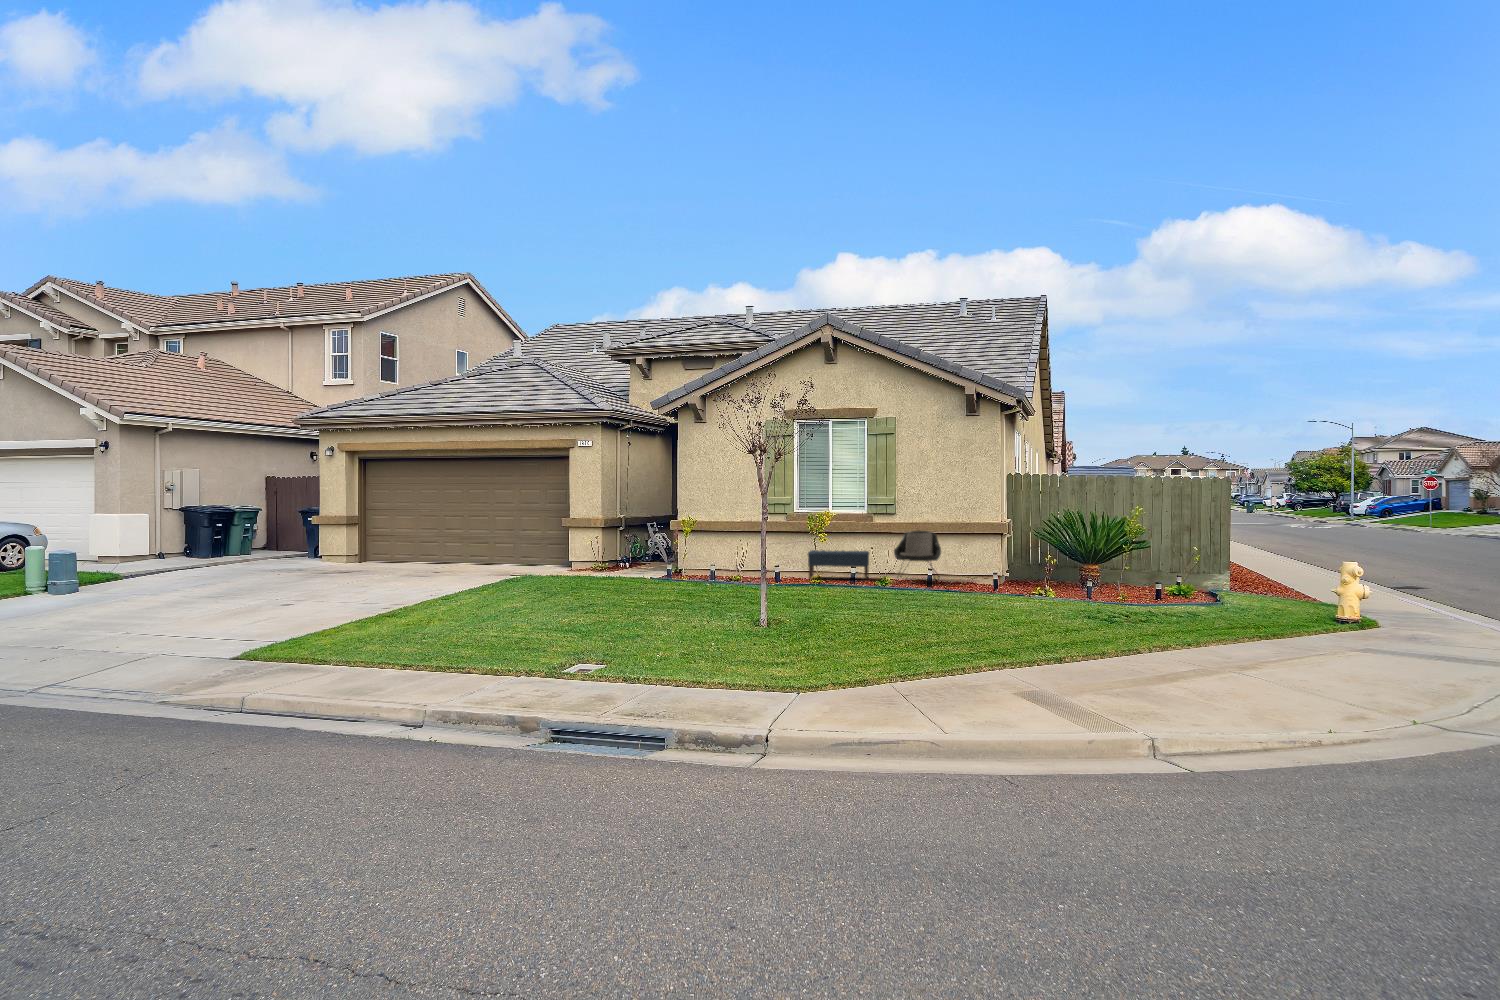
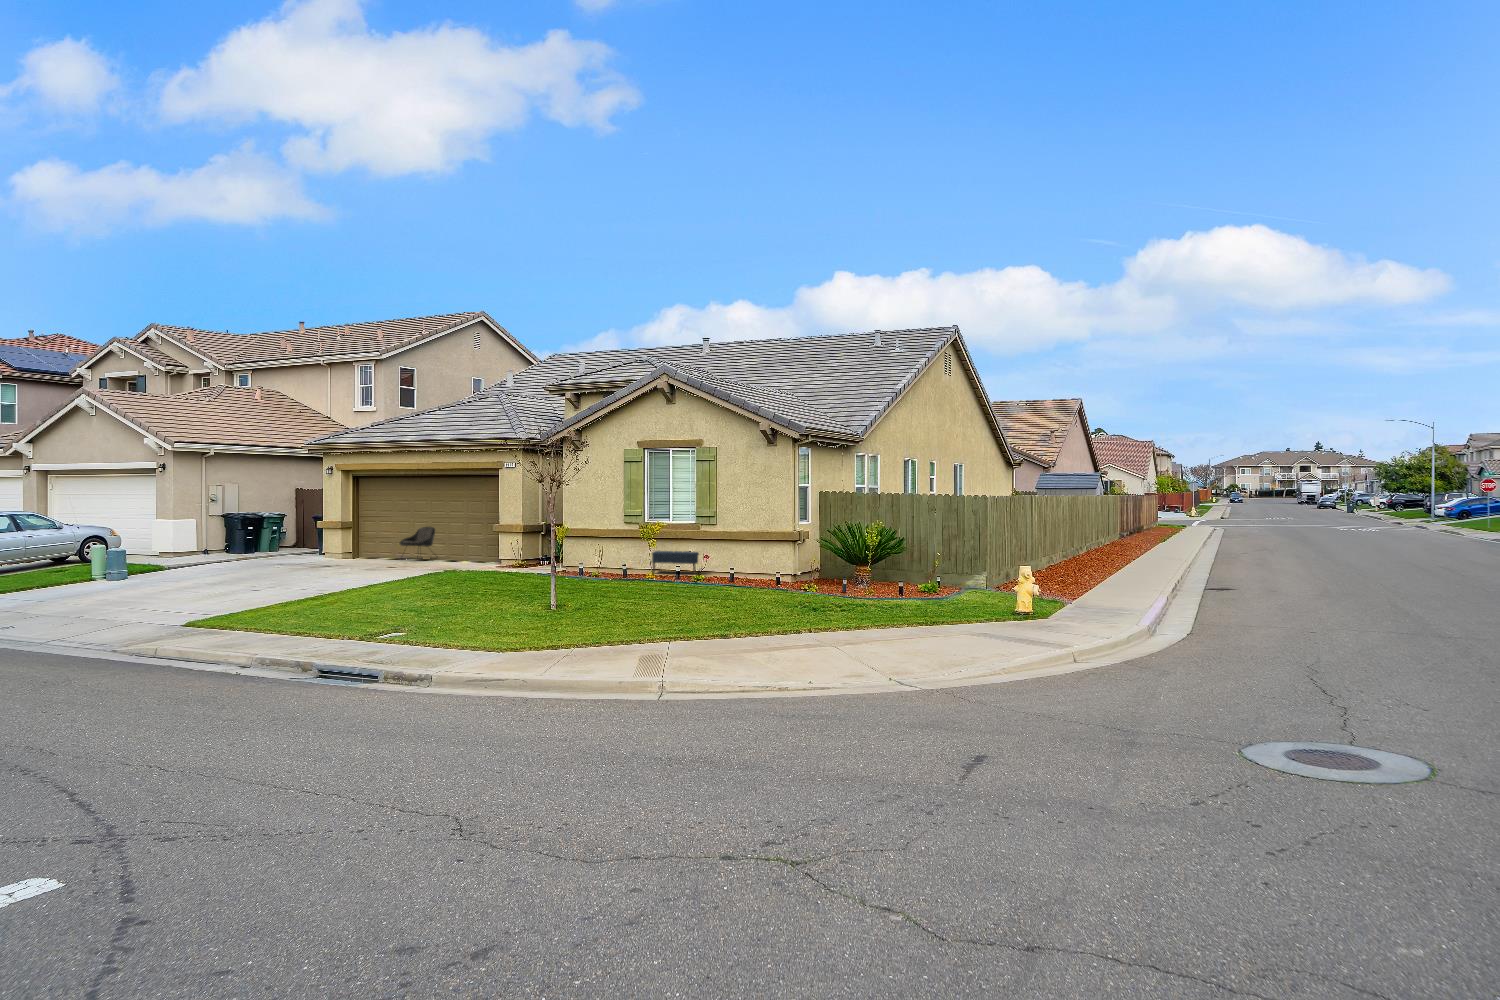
lounge chair: present [894,531,941,583] -> present [400,527,435,559]

